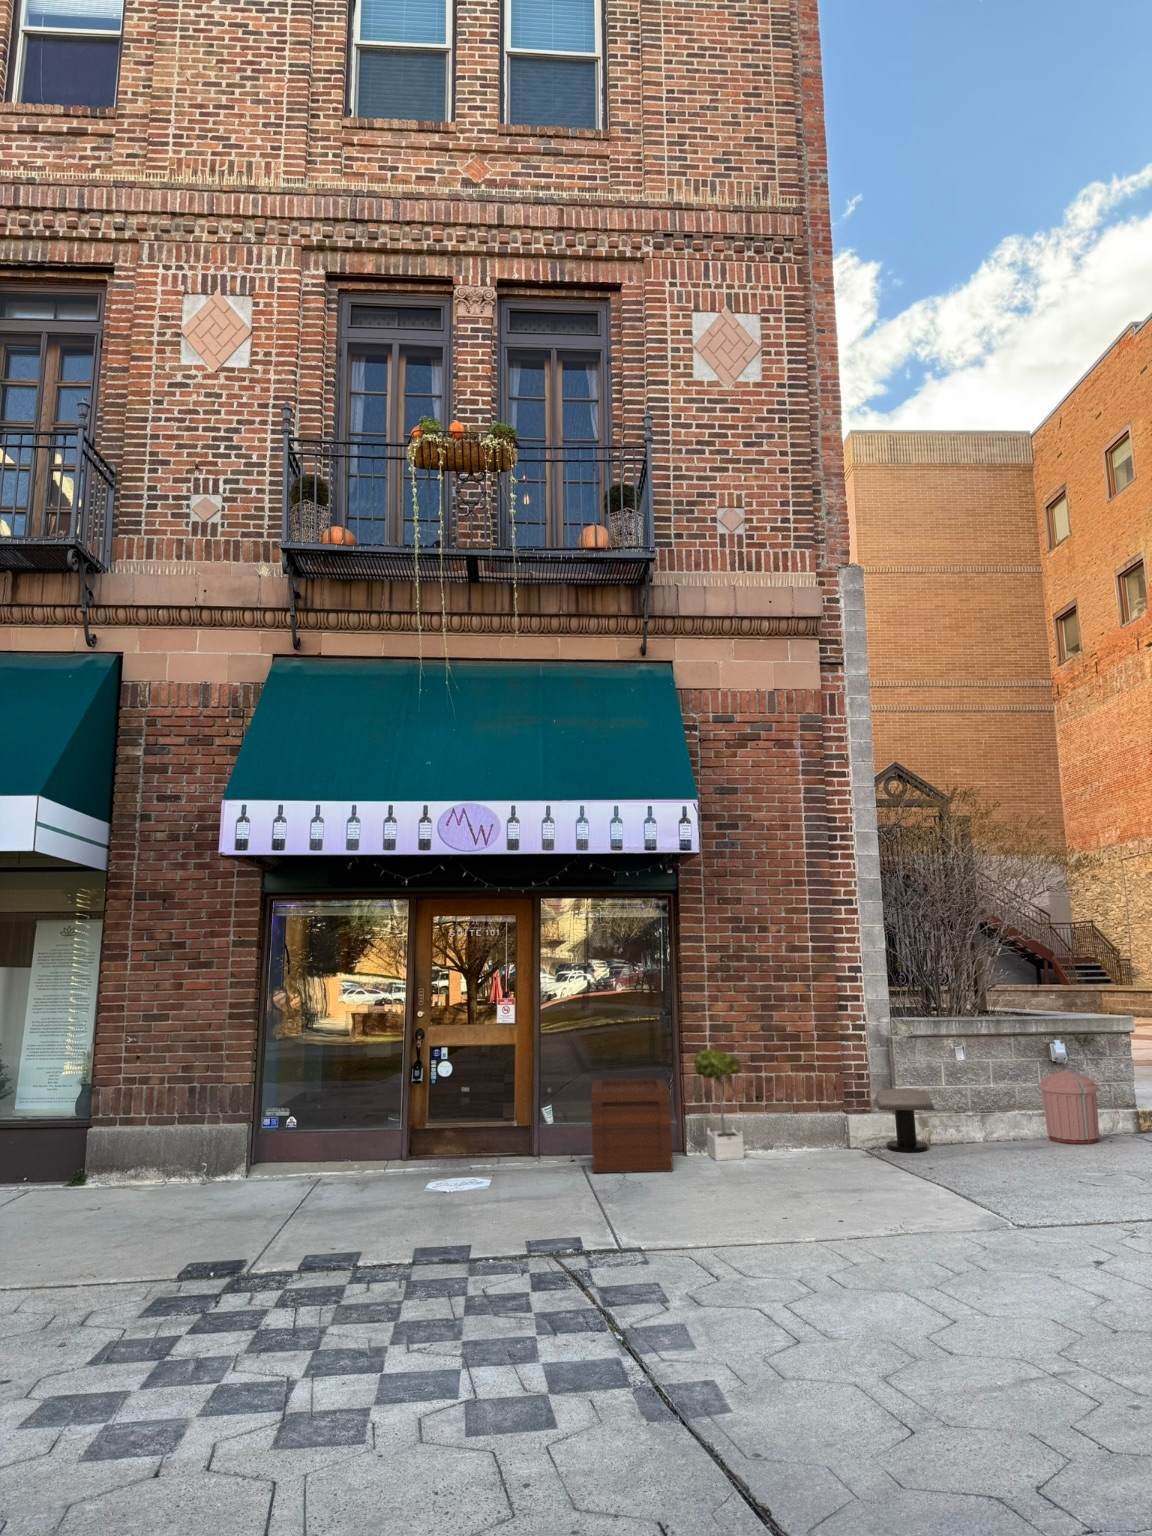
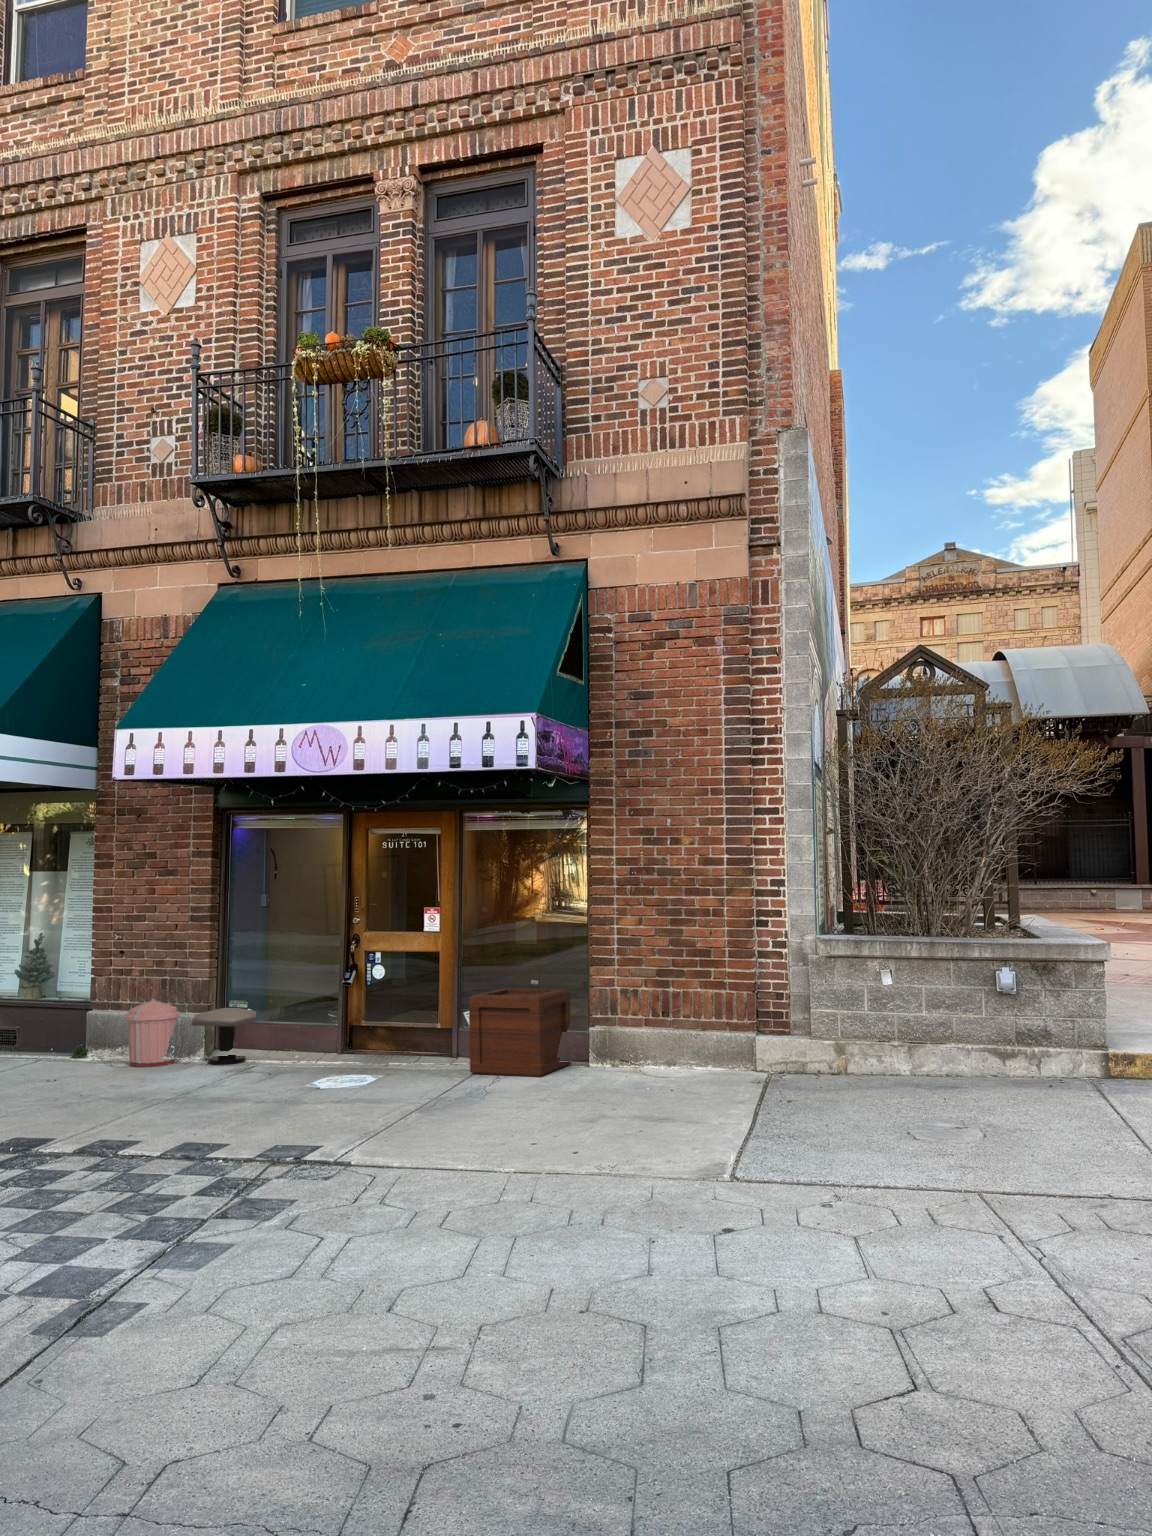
potted tree: present [694,1049,744,1161] -> none [586,960,634,1072]
trash can: present [1038,1069,1099,1144] -> present [125,999,180,1067]
stool: present [875,1089,935,1153] -> present [191,1008,257,1065]

